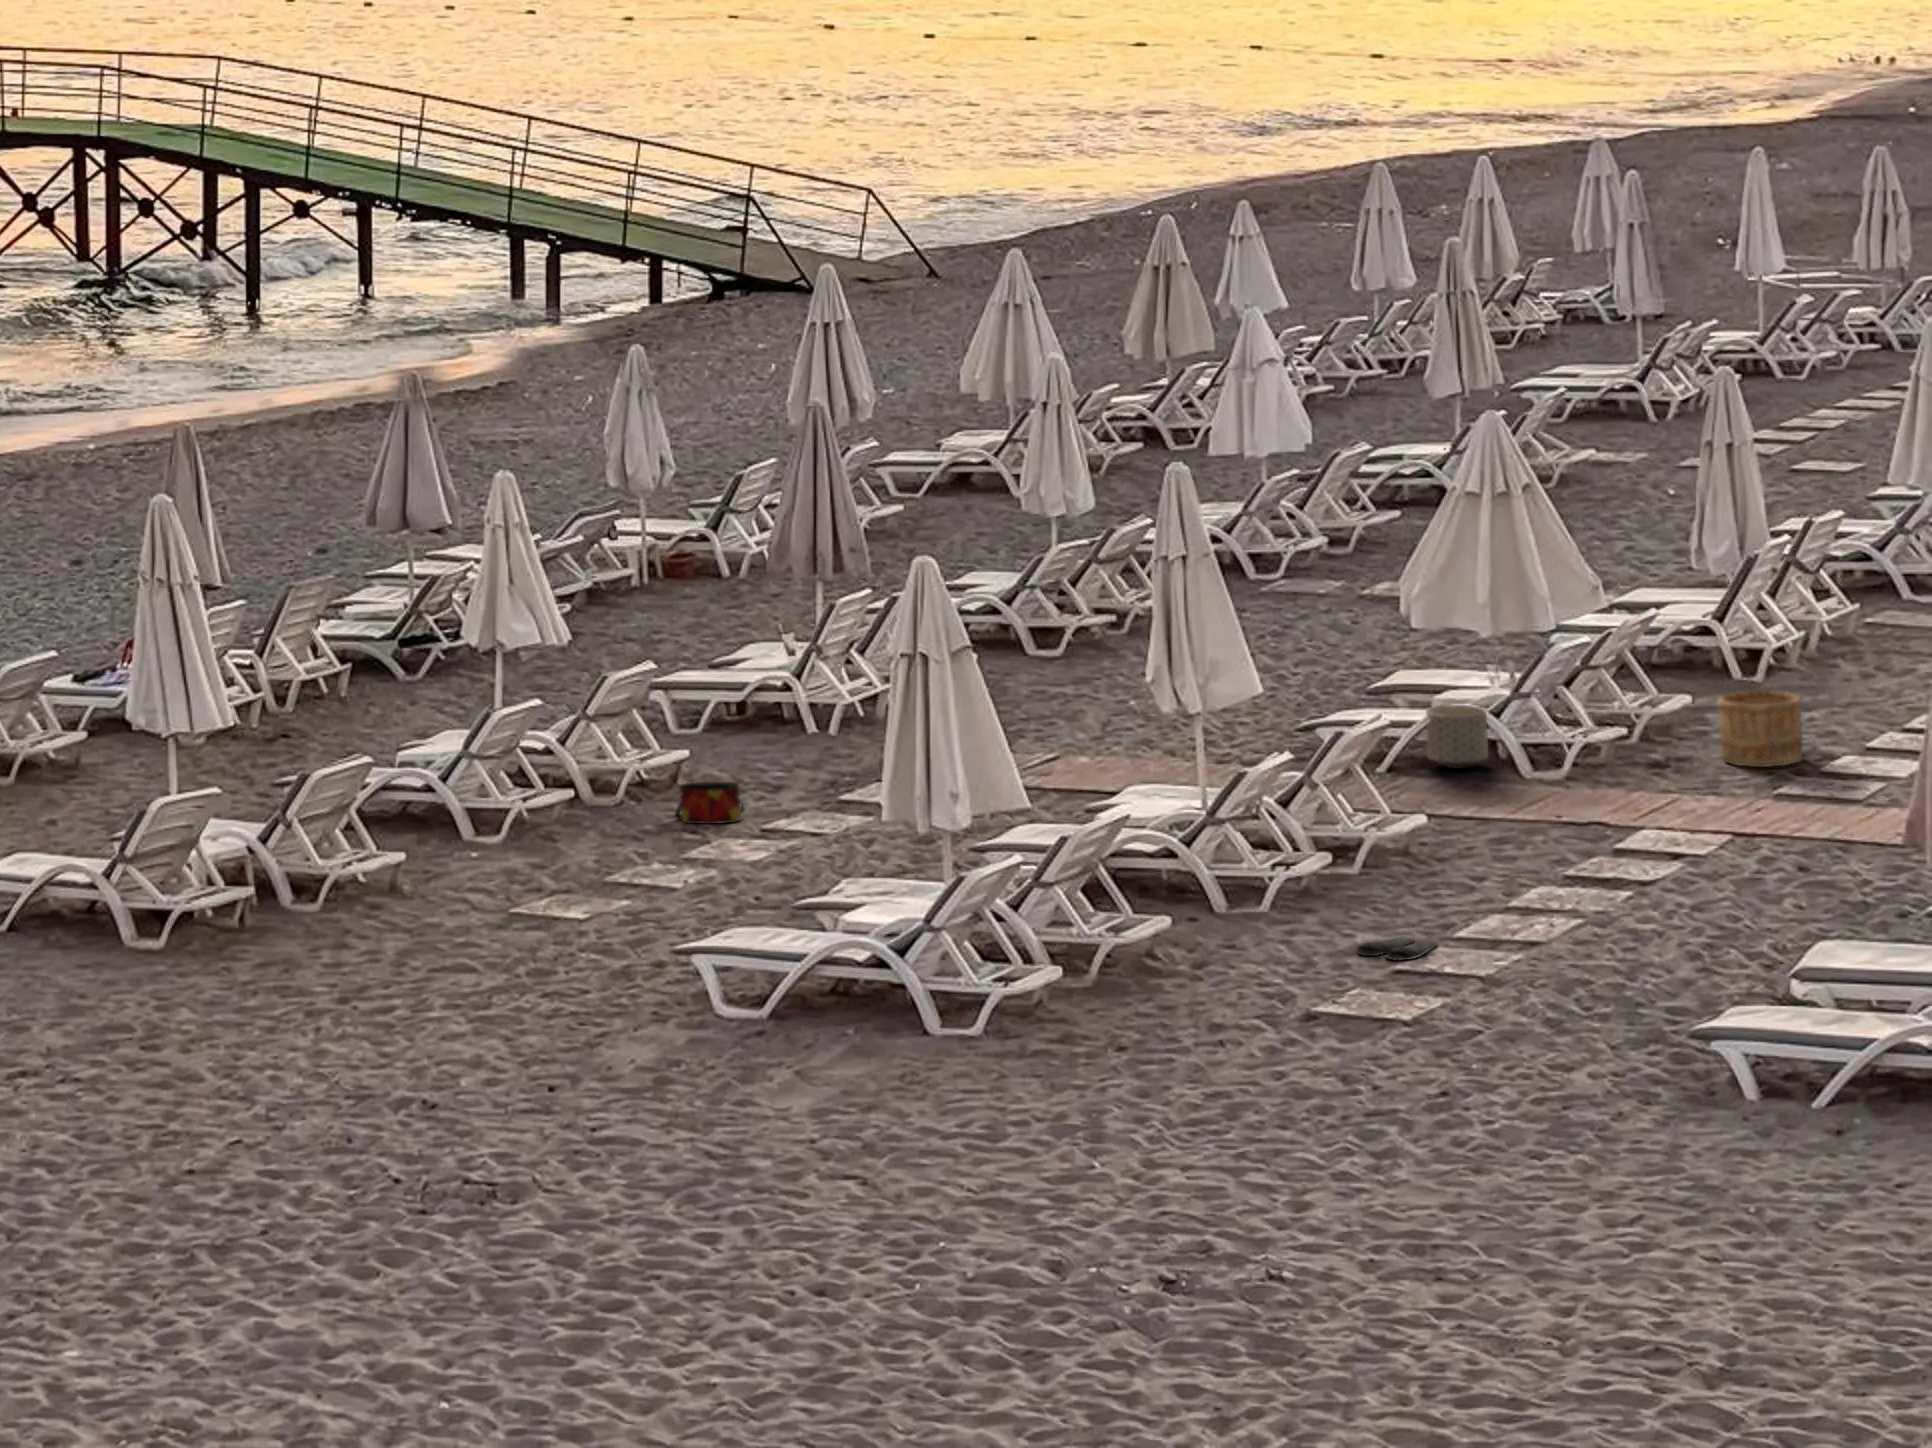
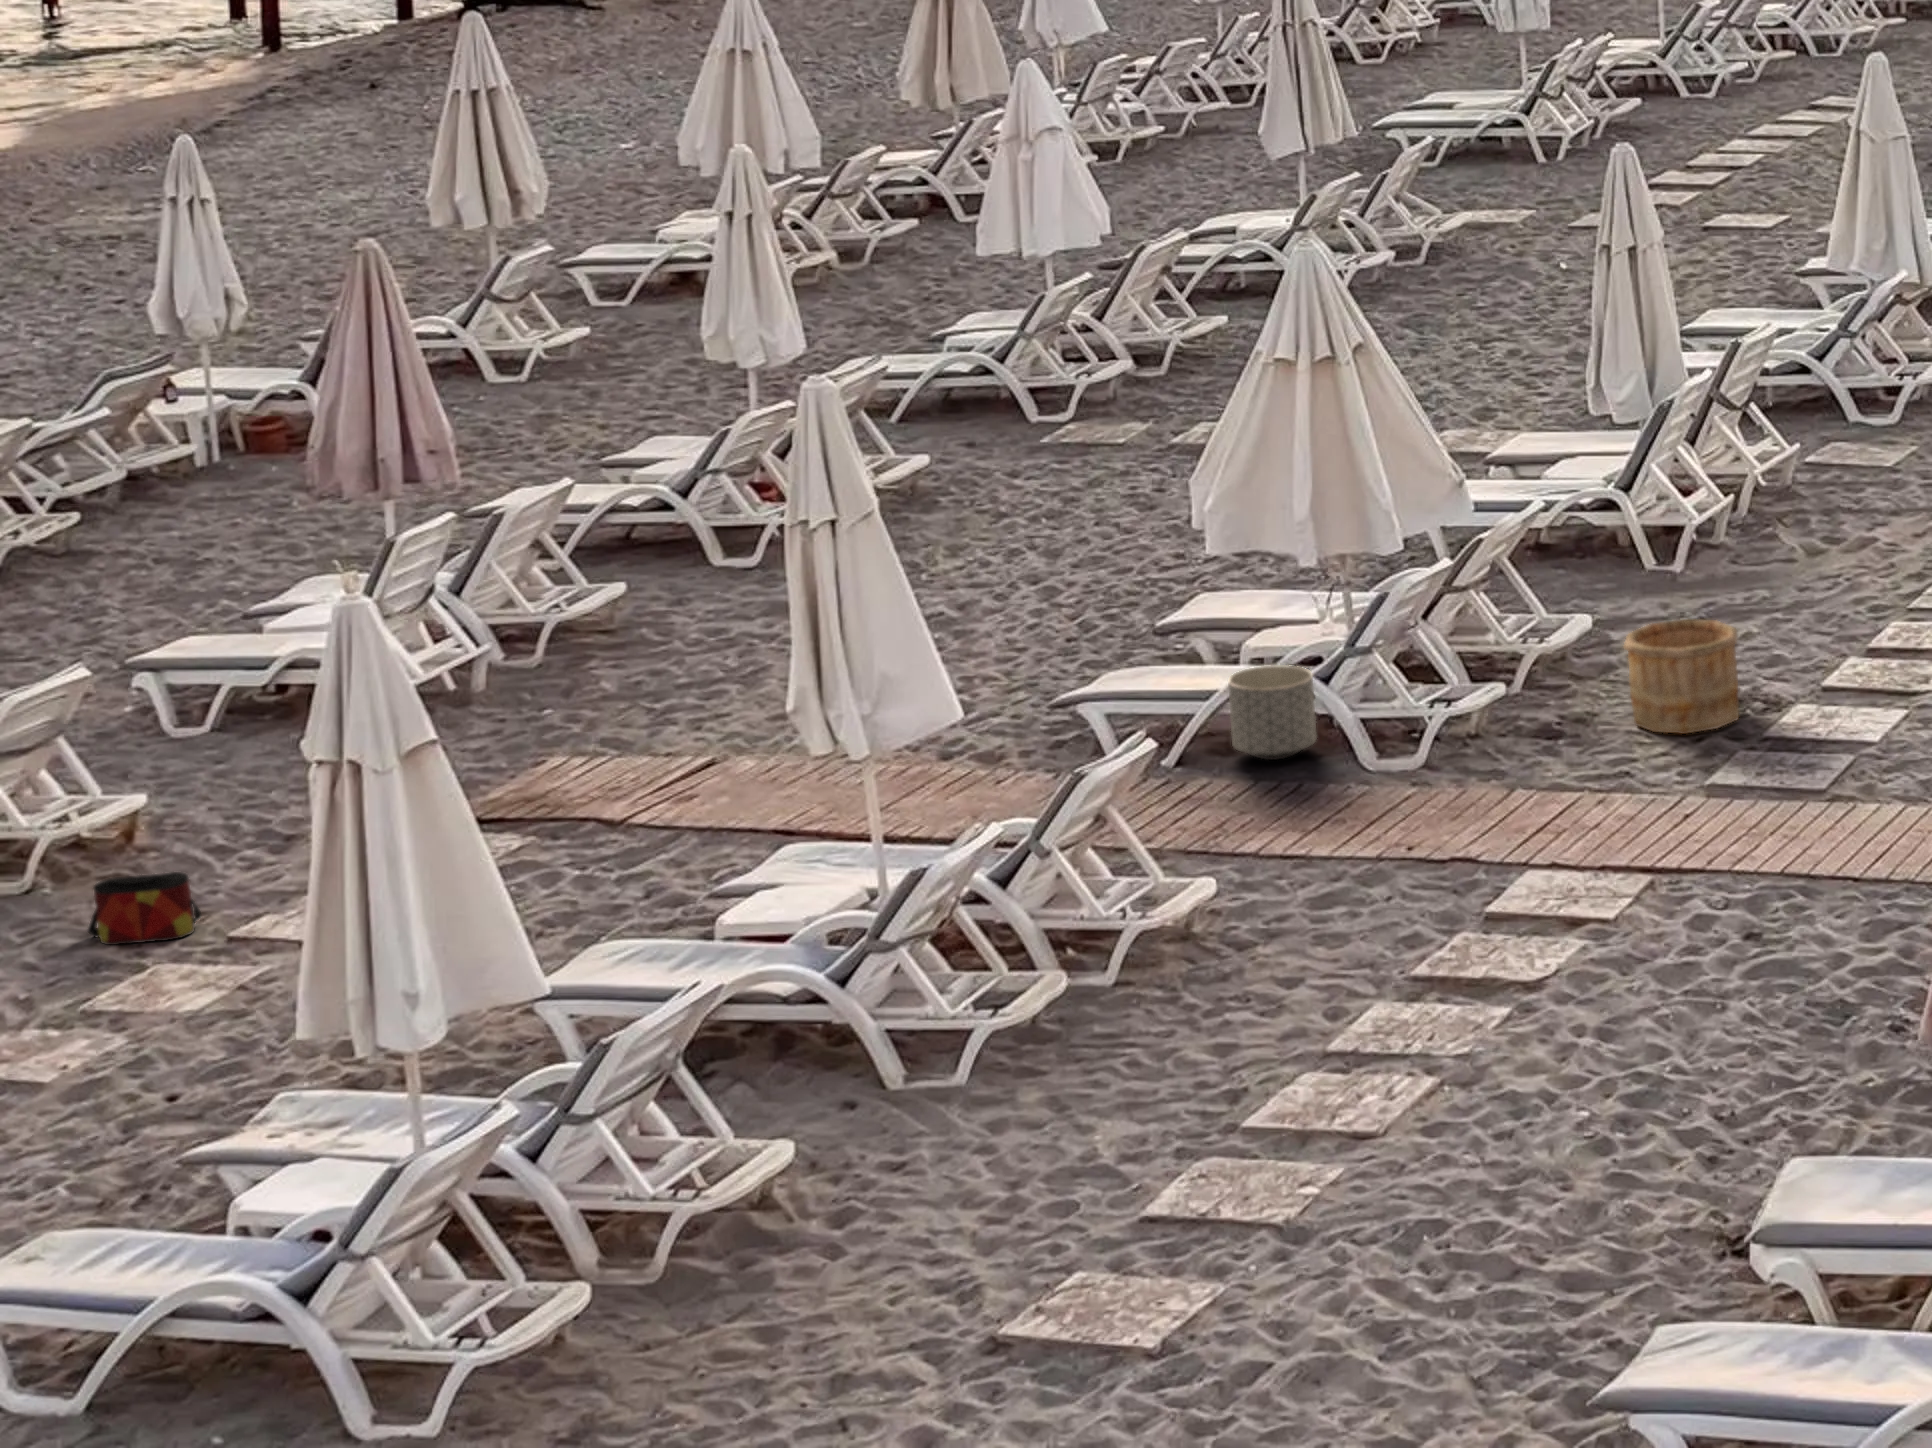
slippers: present [1357,937,1437,960] -> none [1094,1129,1220,1185]

